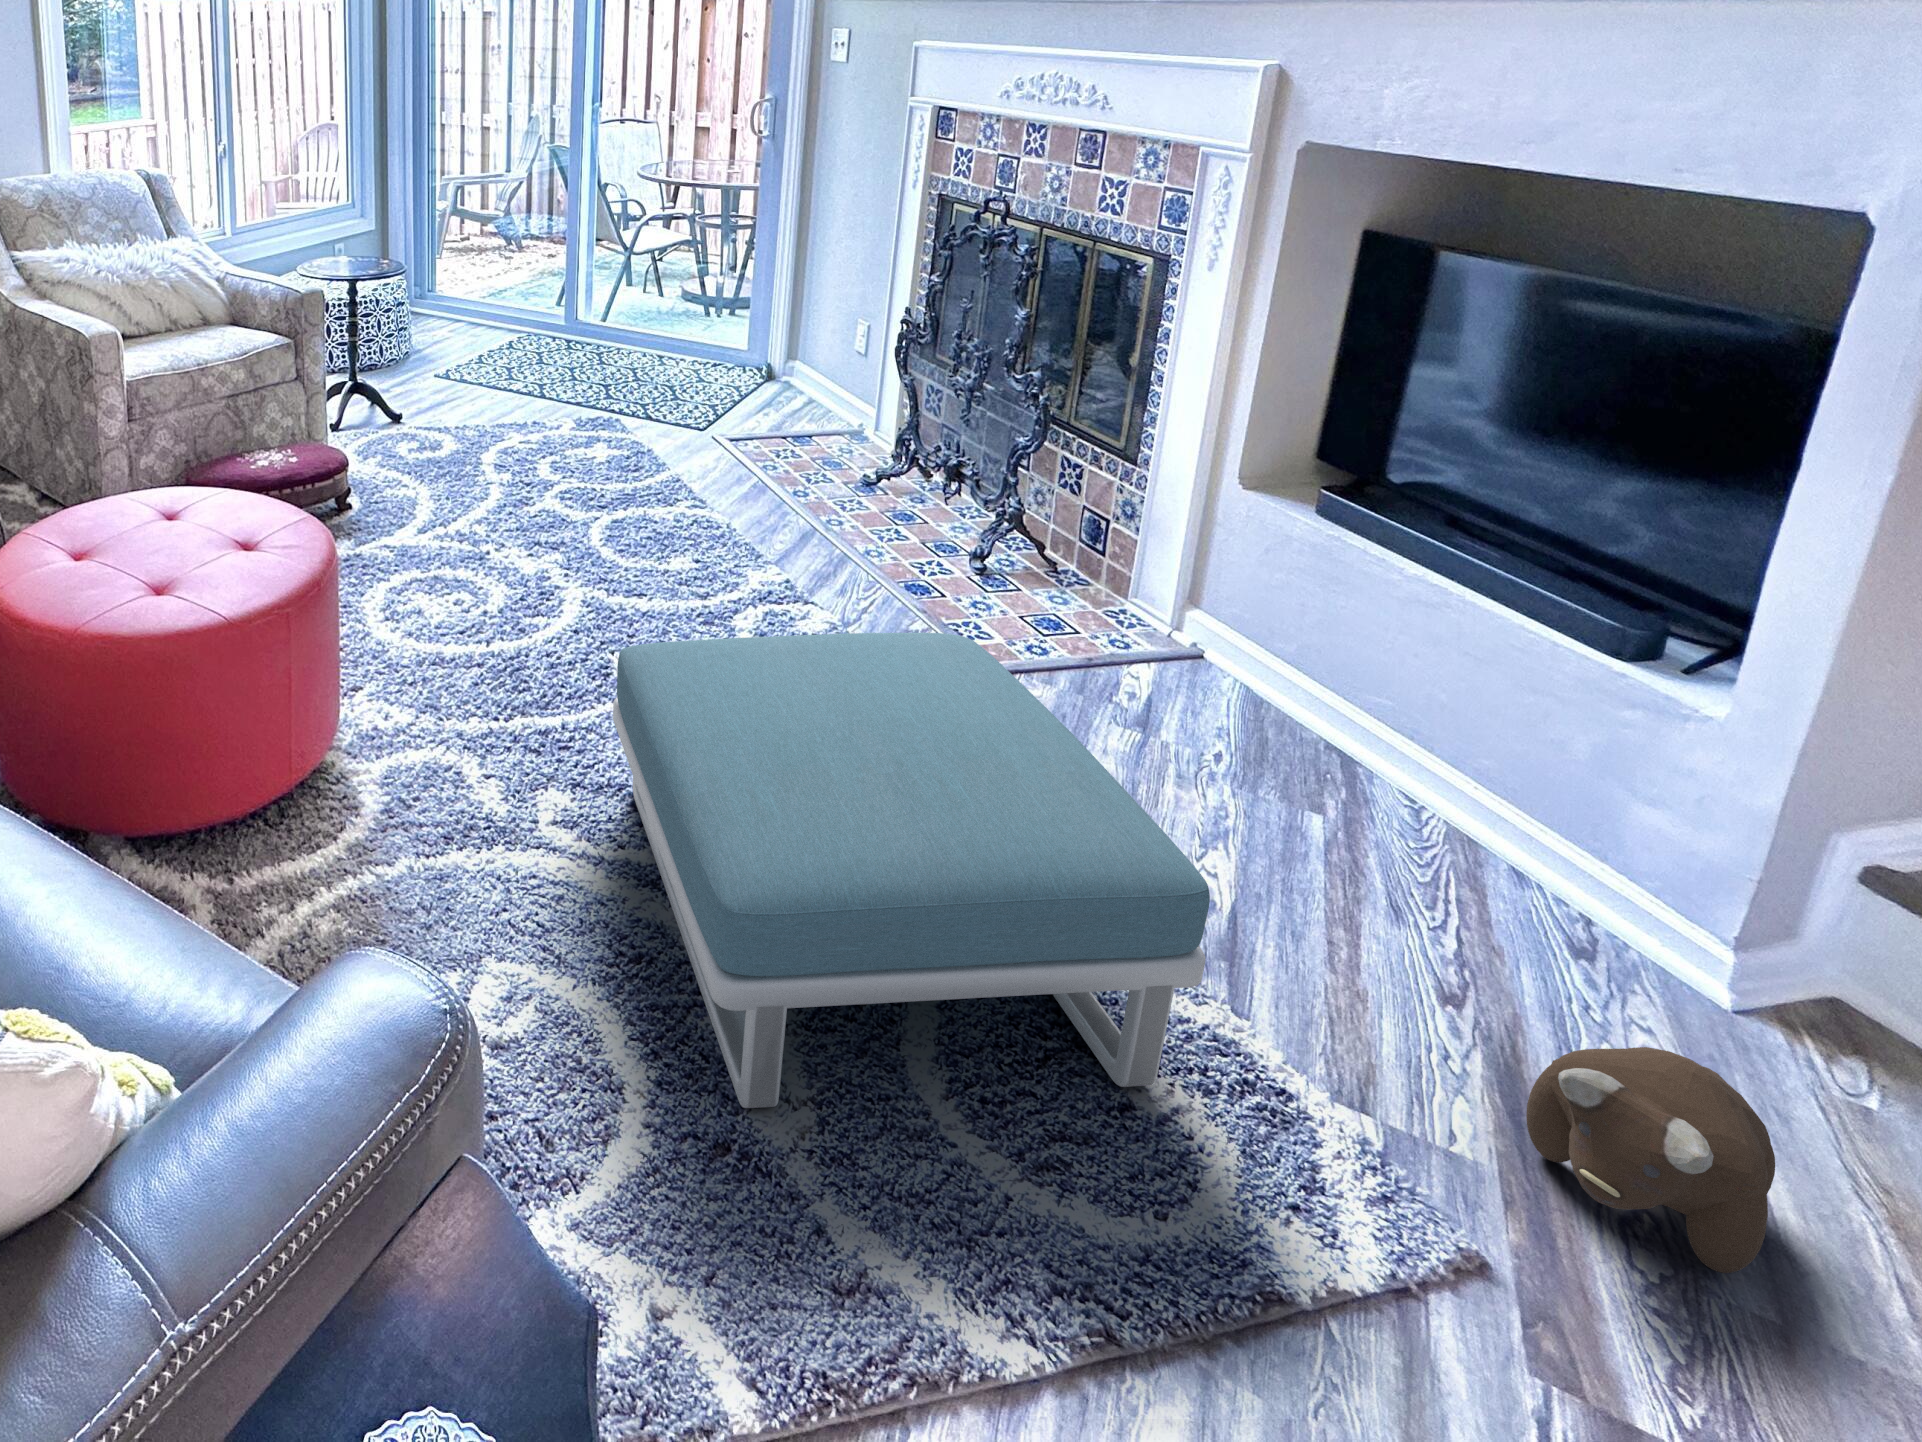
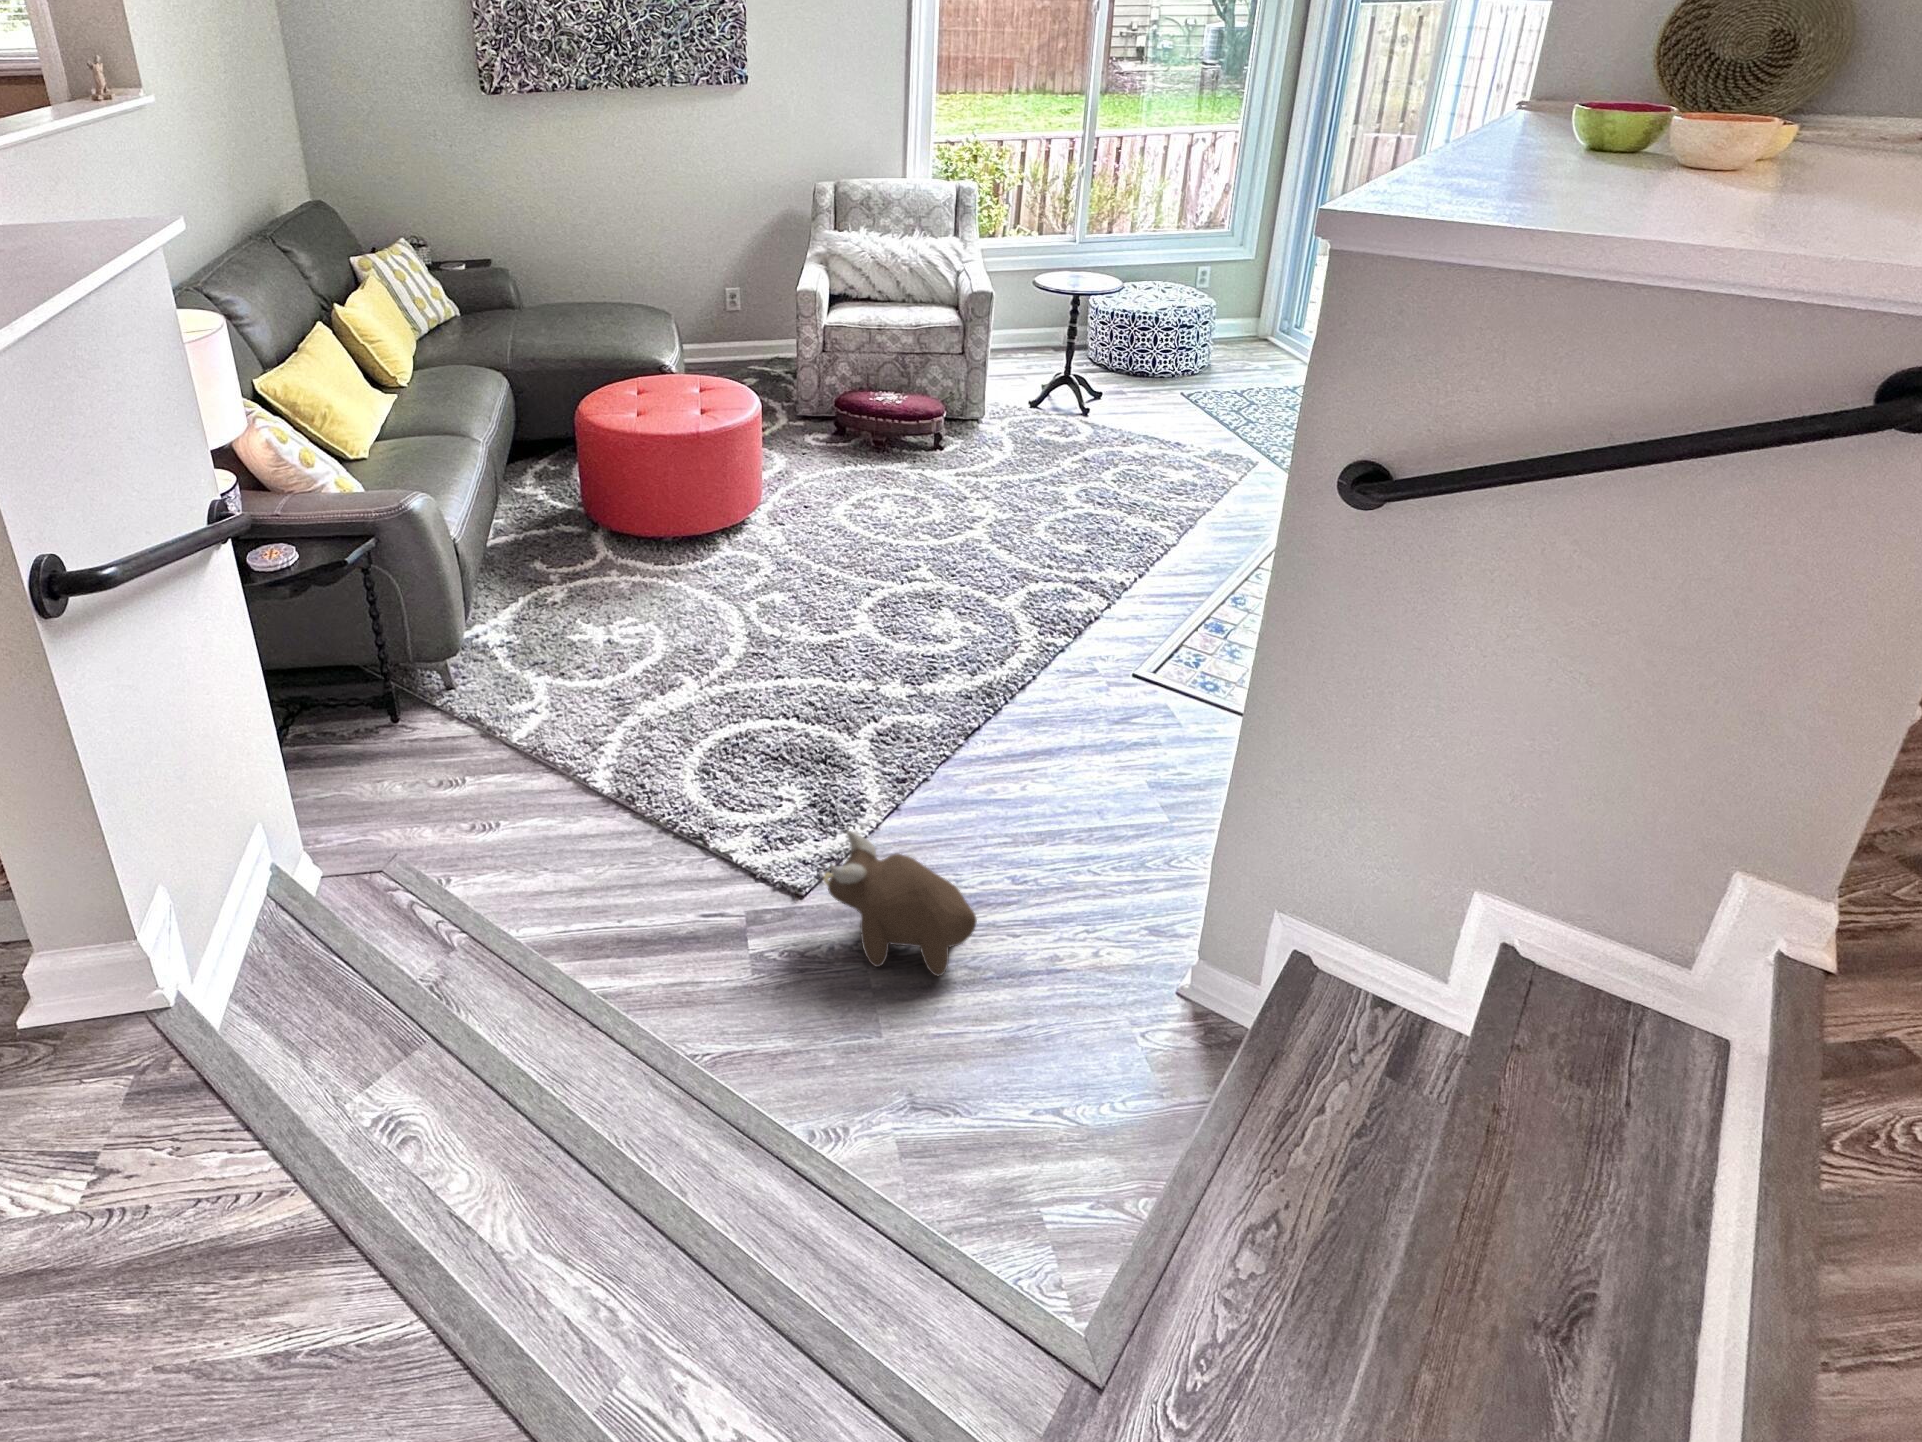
footstool: present [613,633,1210,1108] -> none [631,525,975,794]

